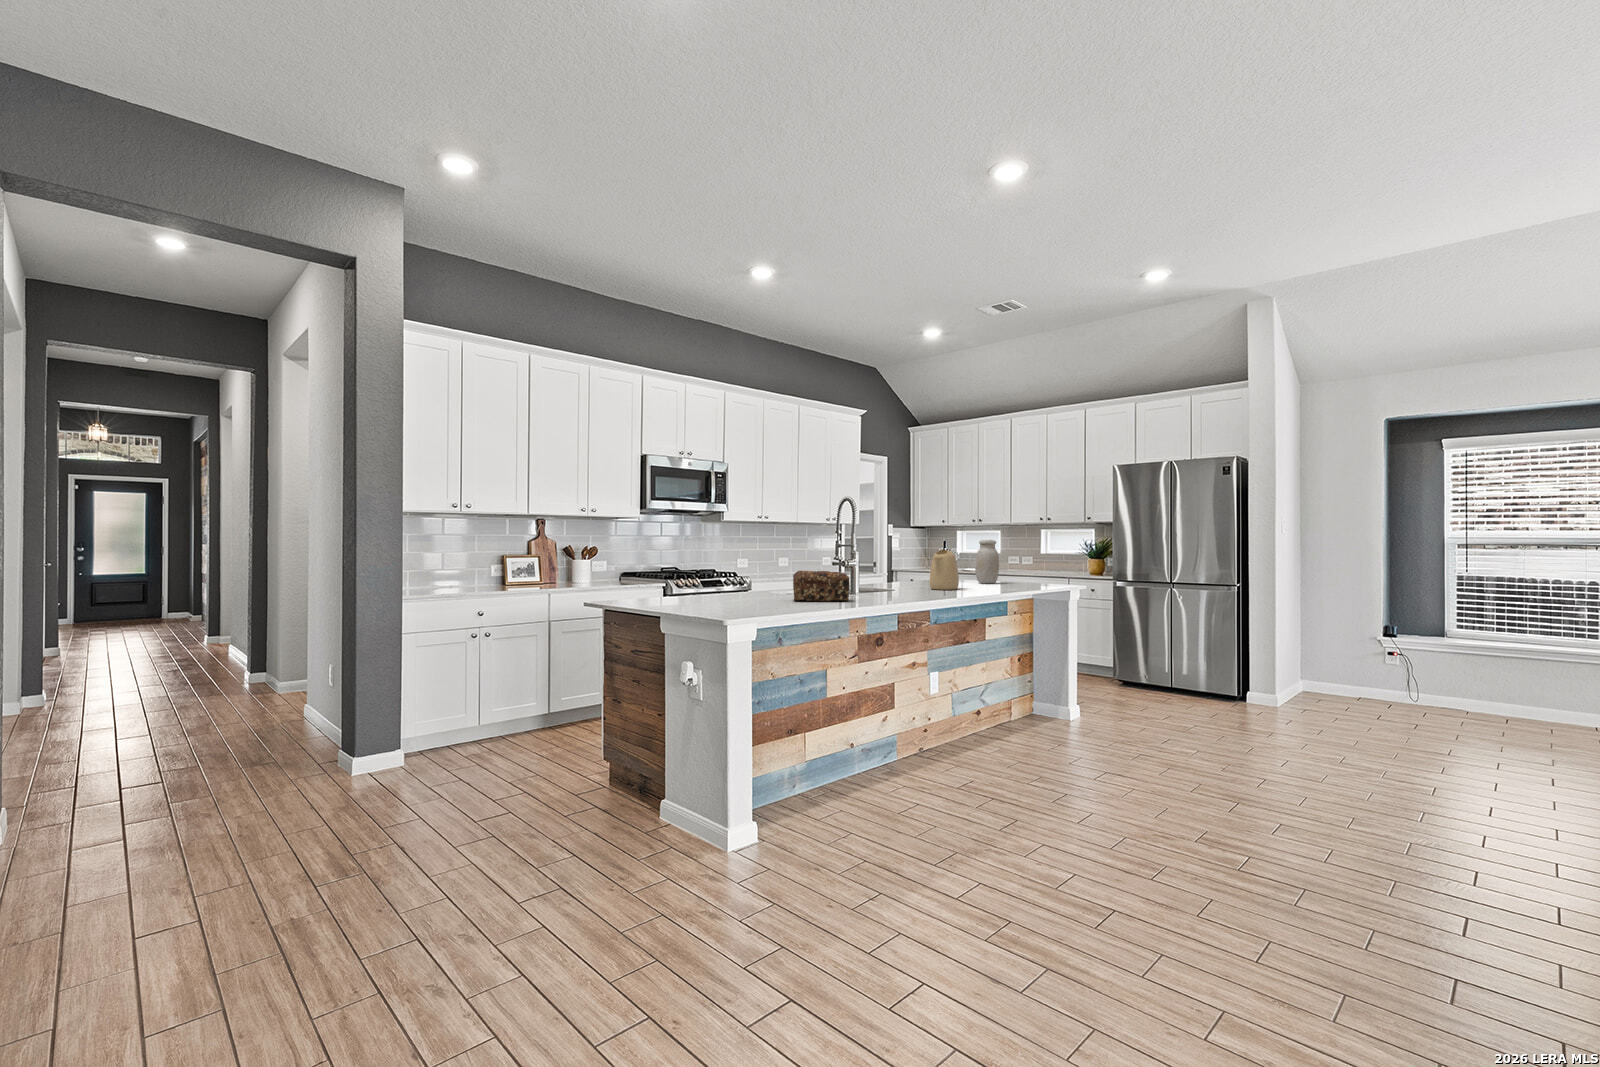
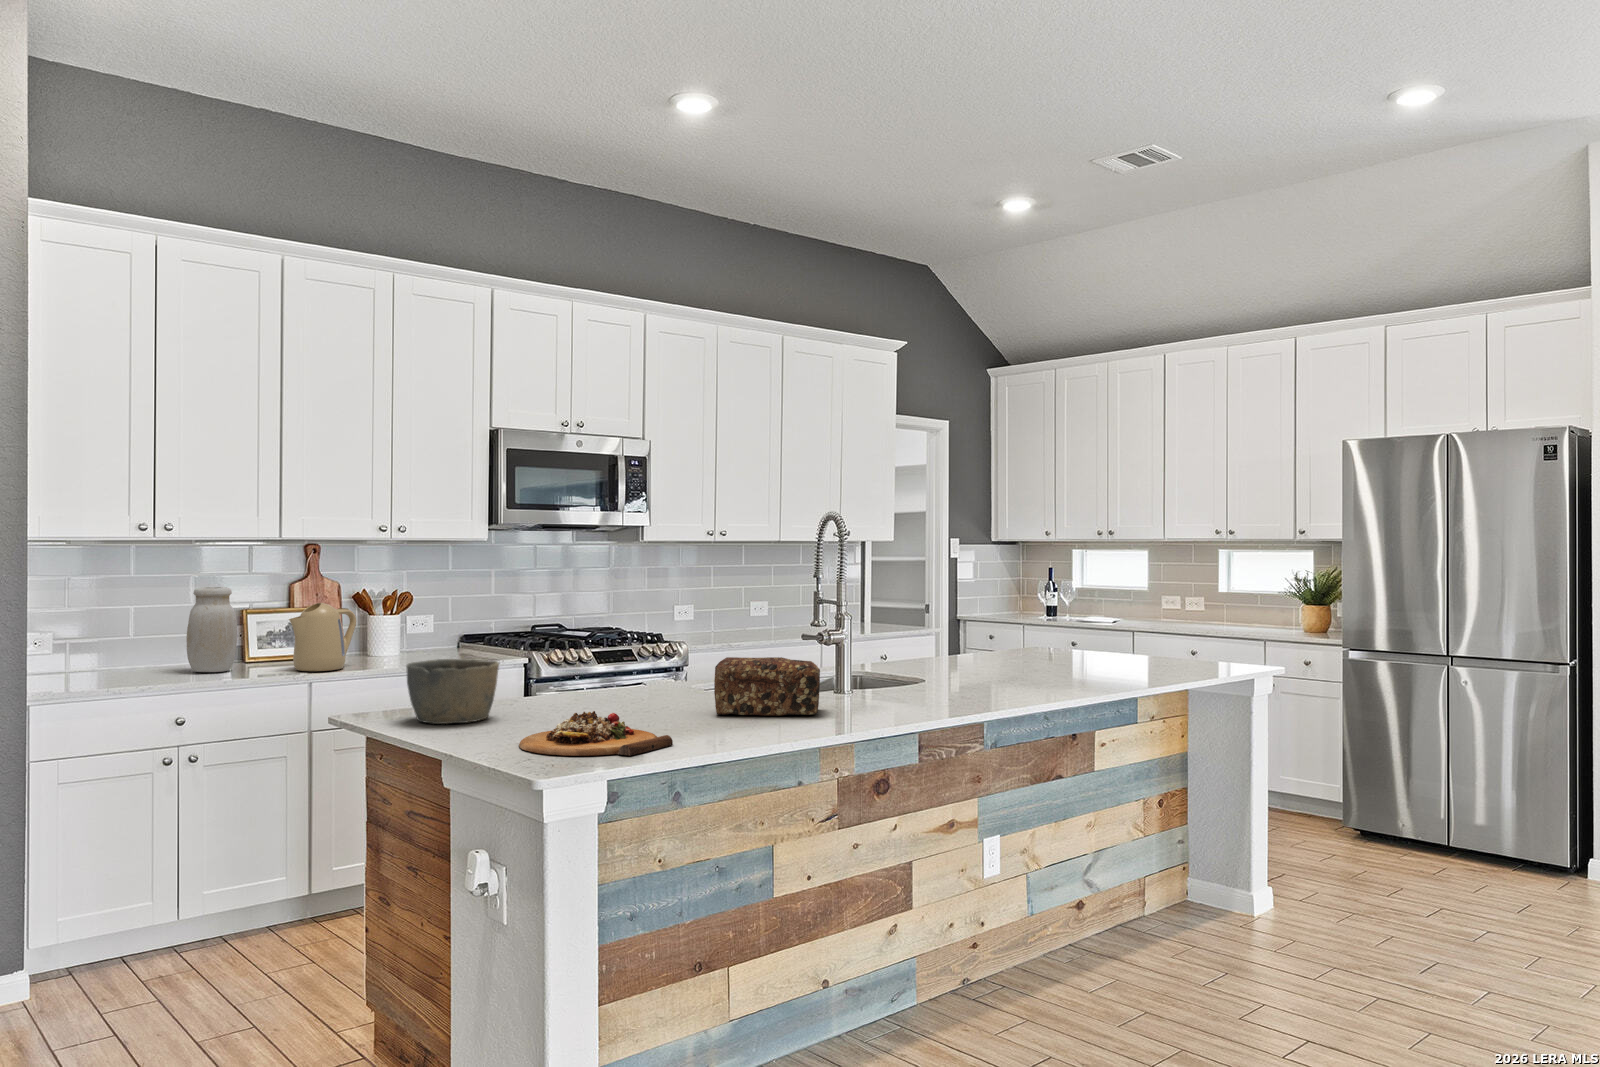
jar: present [975,540,999,584] -> present [187,587,237,672]
kettle: present [929,550,959,590] -> present [289,603,356,671]
bowl: none [629,571,678,604] -> present [406,659,499,724]
cutting board: none [701,593,783,613] -> present [519,711,673,756]

